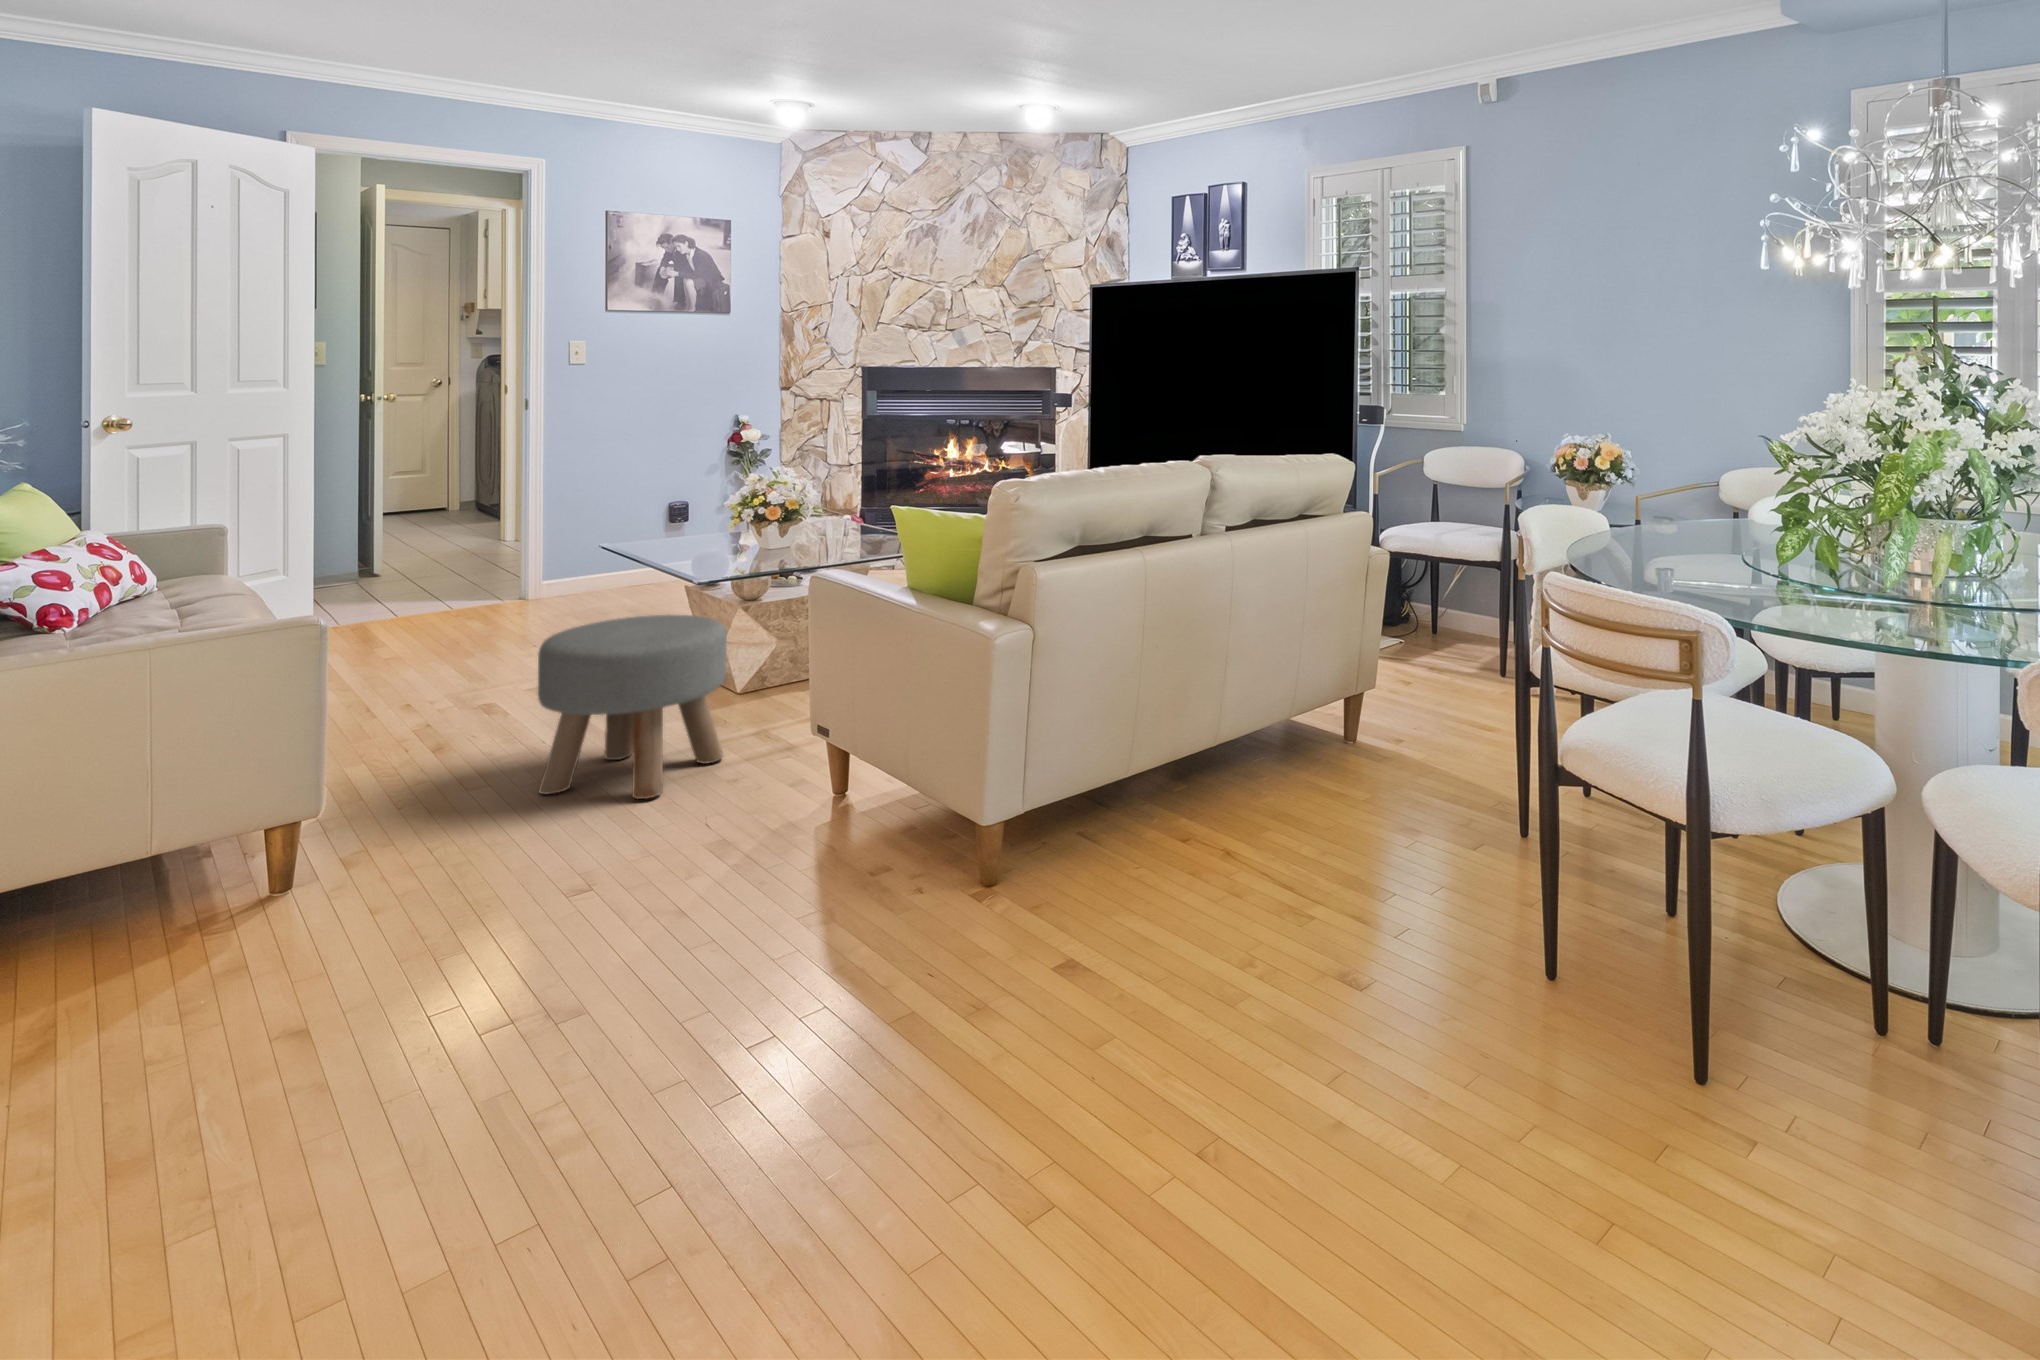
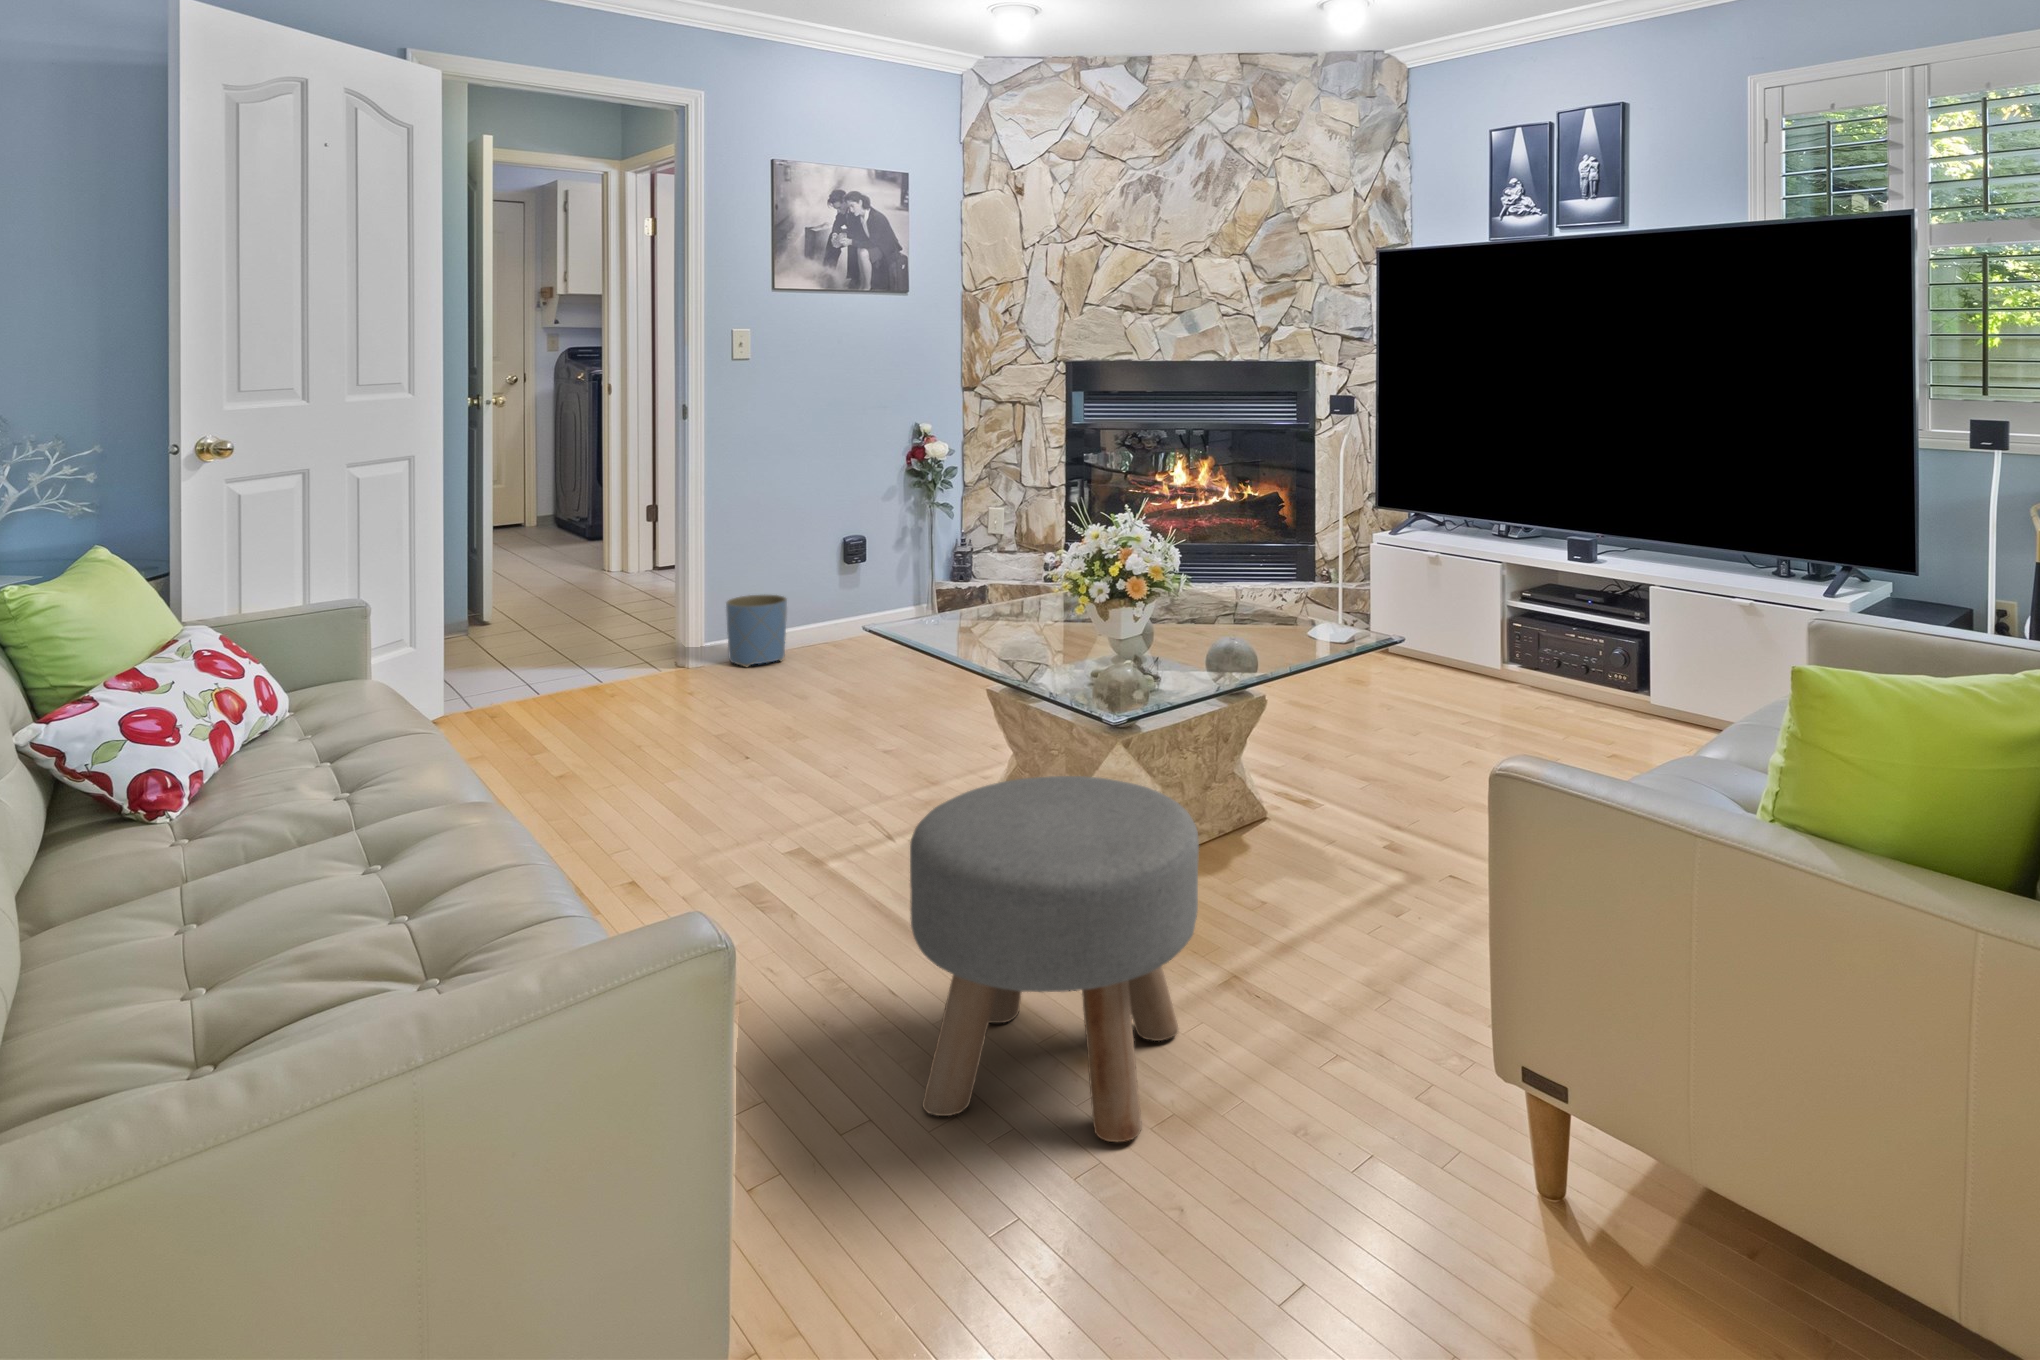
planter: none [564,543,615,596] -> present [726,595,787,667]

